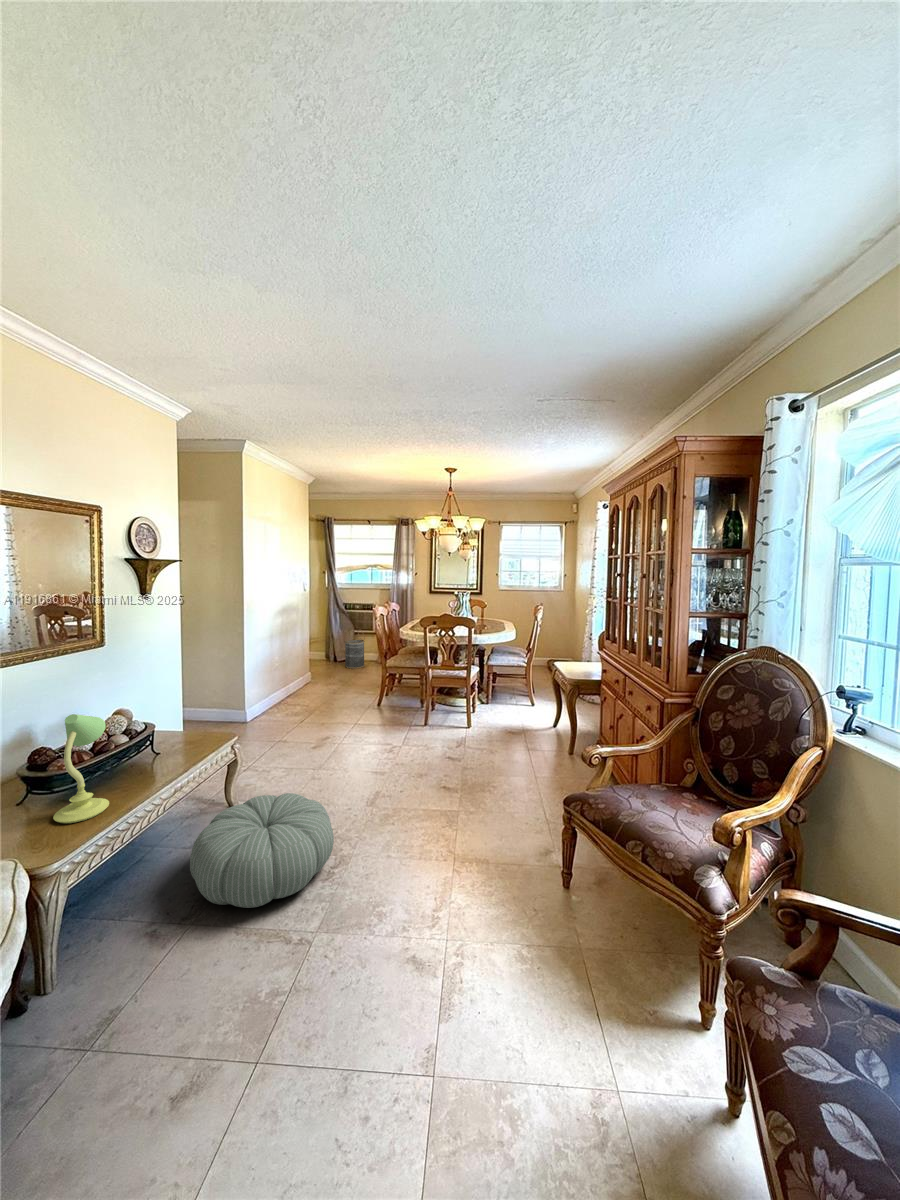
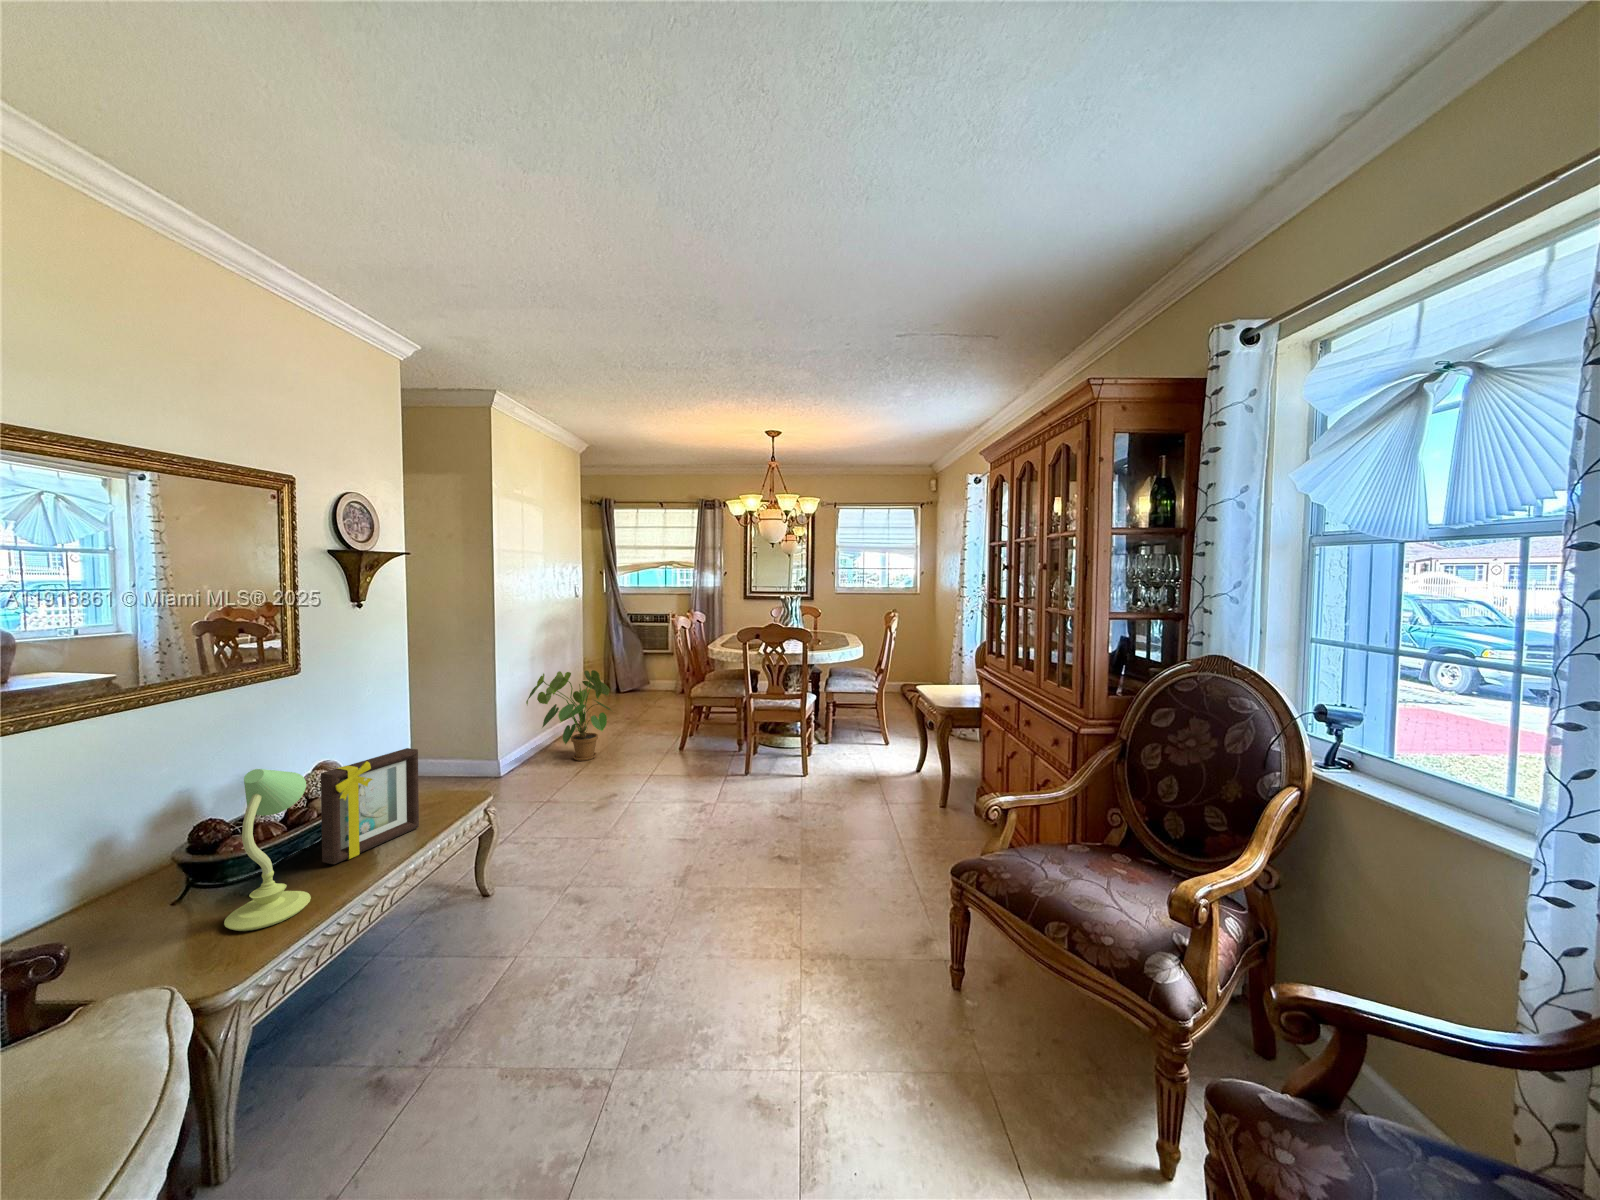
basket: present [345,630,364,668] -> none [634,647,661,699]
house plant: none [263,647,328,714] -> present [526,670,612,761]
picture frame: none [116,702,183,781] -> present [321,748,419,864]
pouf: present [190,793,334,908] -> none [431,872,637,1040]

